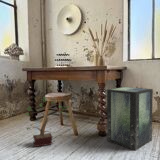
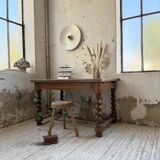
storage box: present [107,87,153,150] -> none [102,96,139,146]

